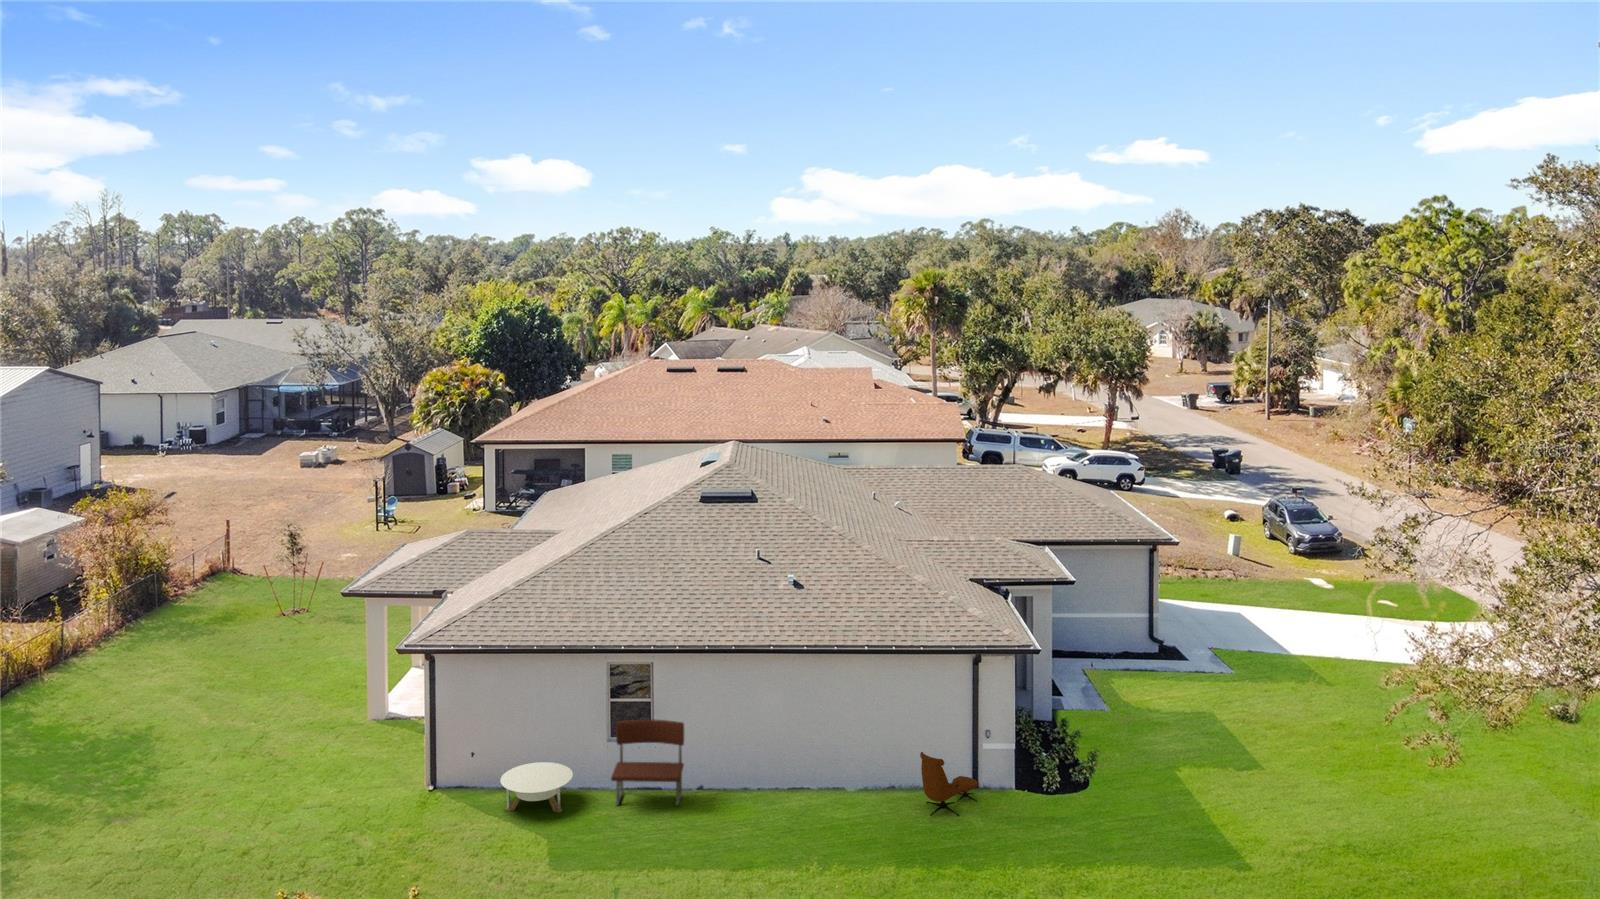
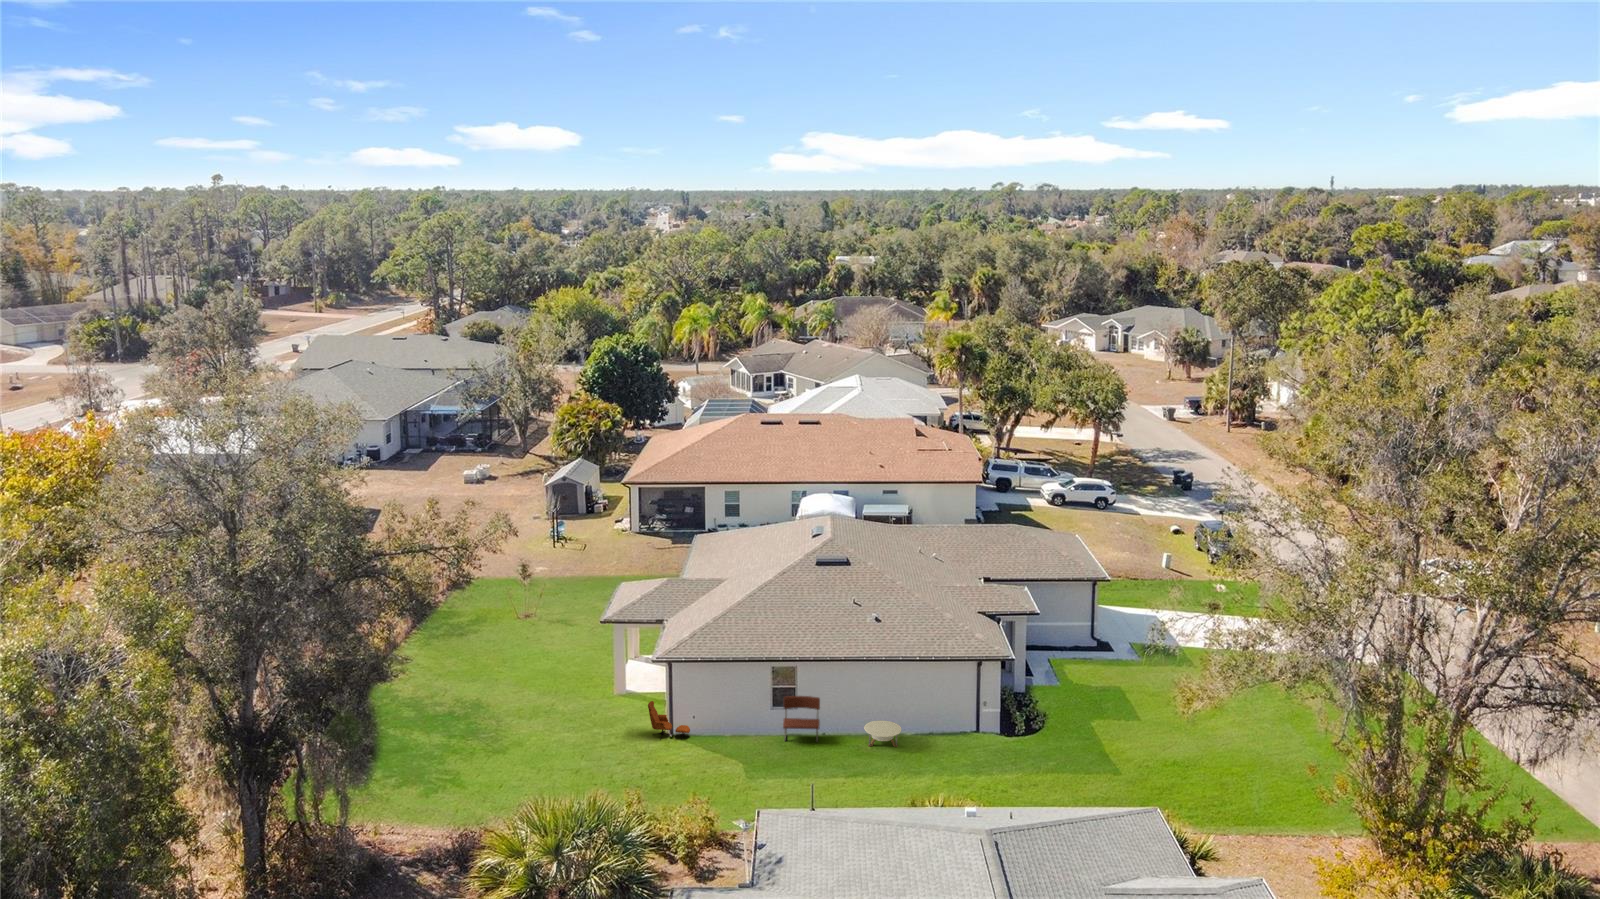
lounge chair: present [920,752,979,816] -> present [648,701,690,740]
round table: present [500,762,573,812] -> present [864,720,902,747]

